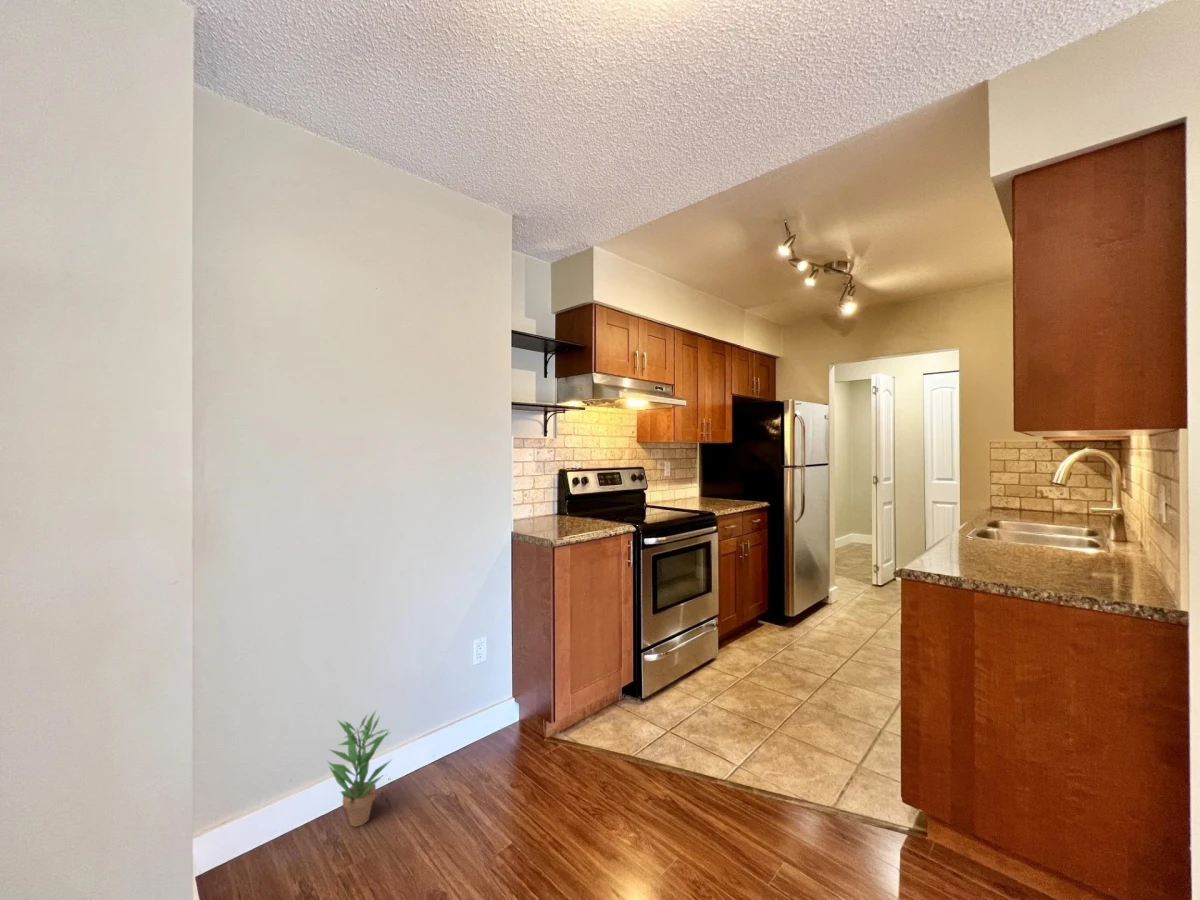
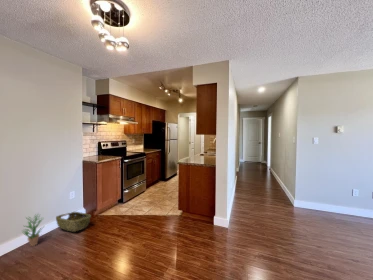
woven basket: none [427,712,534,799] -> present [56,212,91,232]

